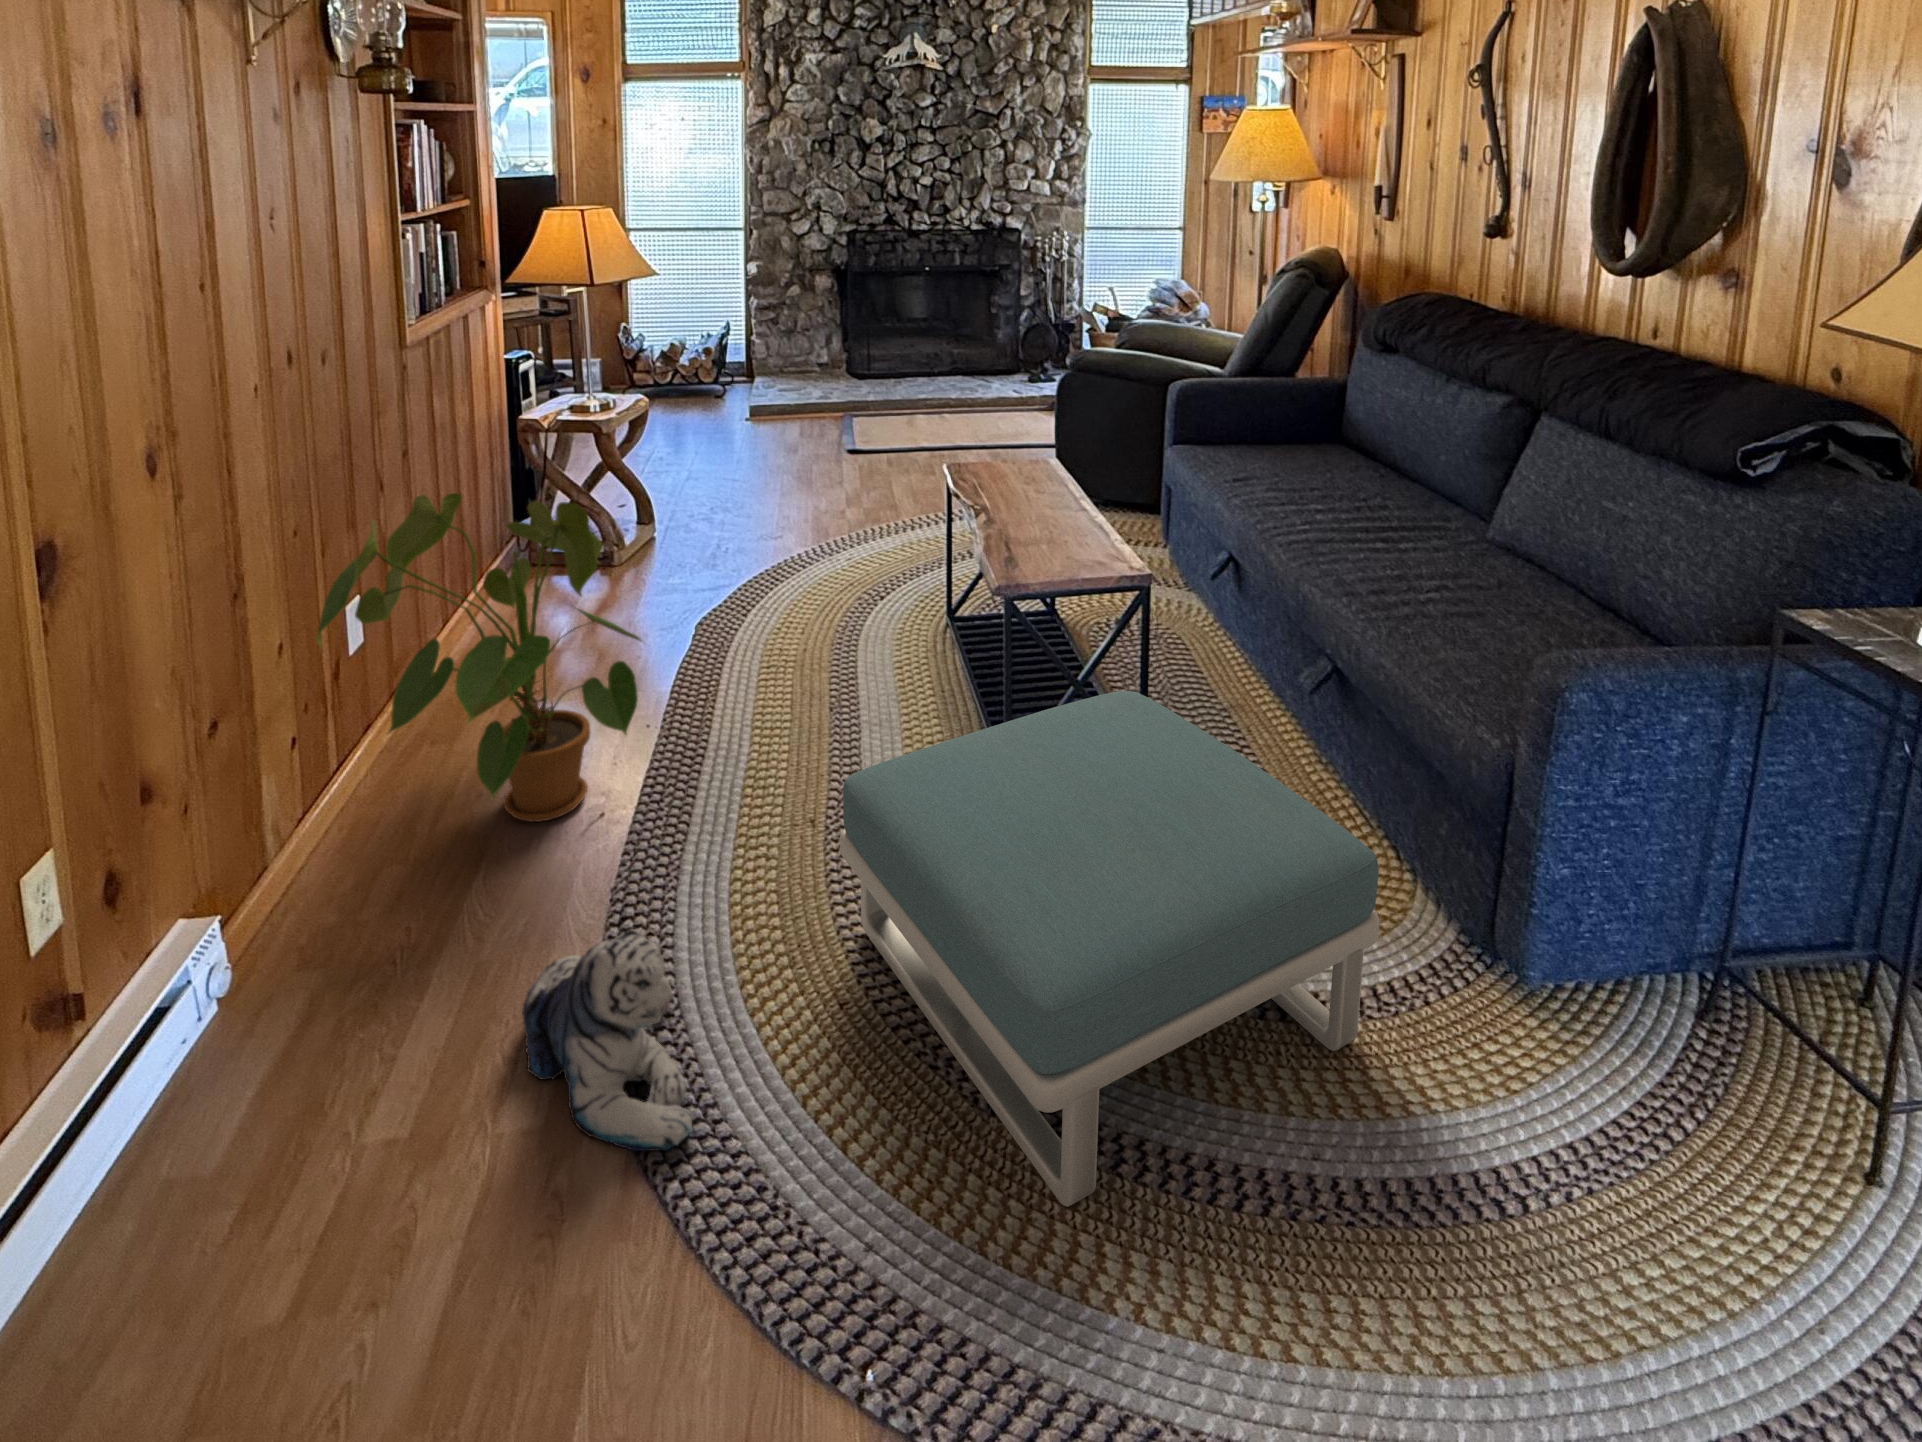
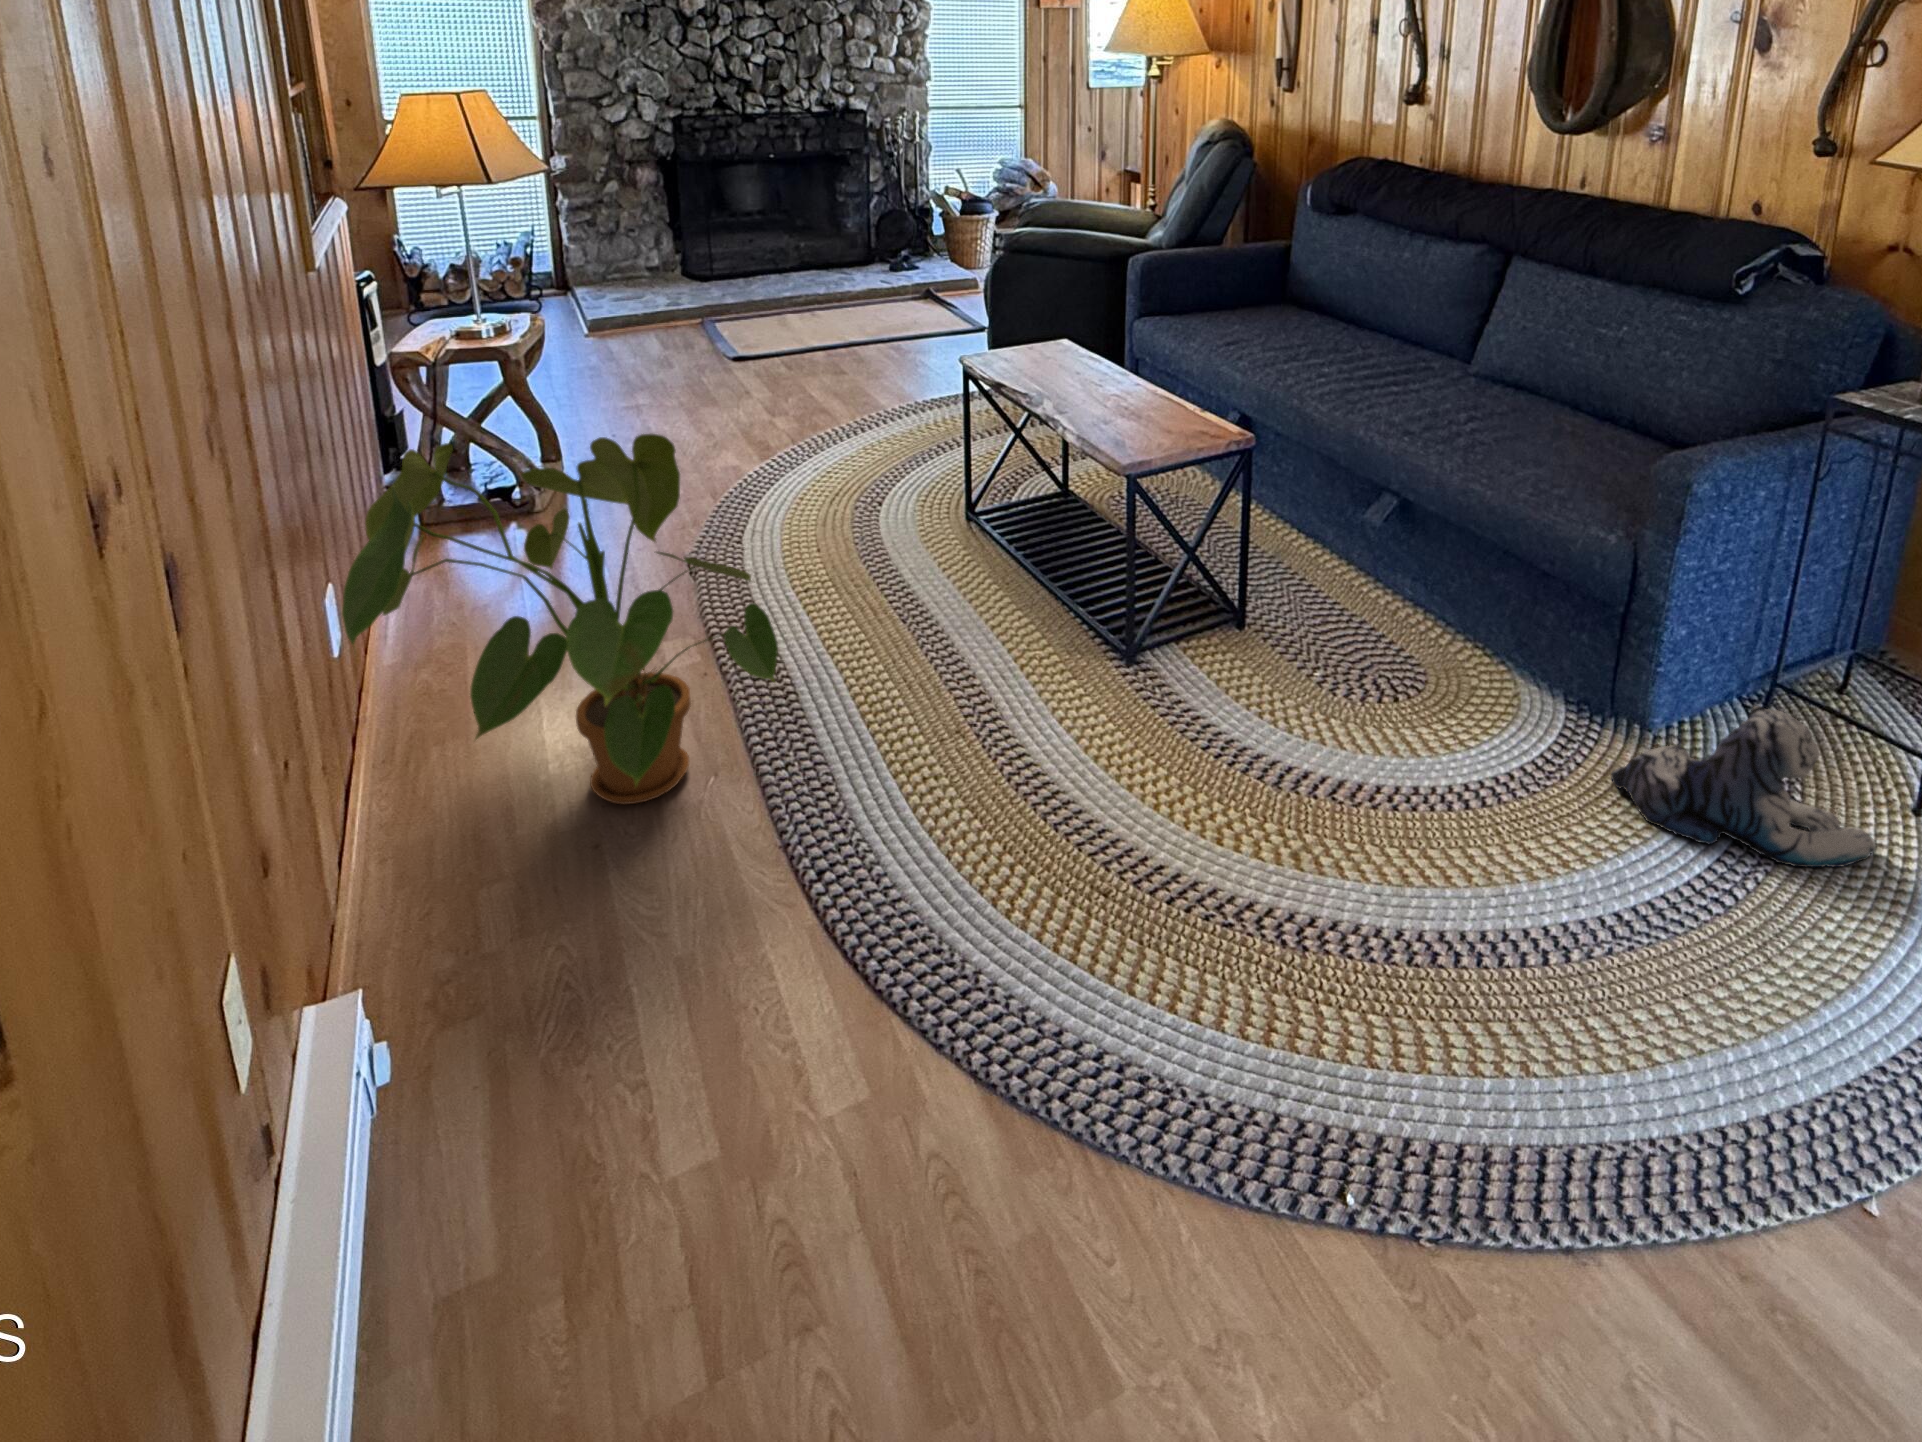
footstool: present [840,691,1380,1207] -> none [1064,546,1567,1005]
plush toy: present [523,929,693,1151] -> present [1611,706,1876,867]

